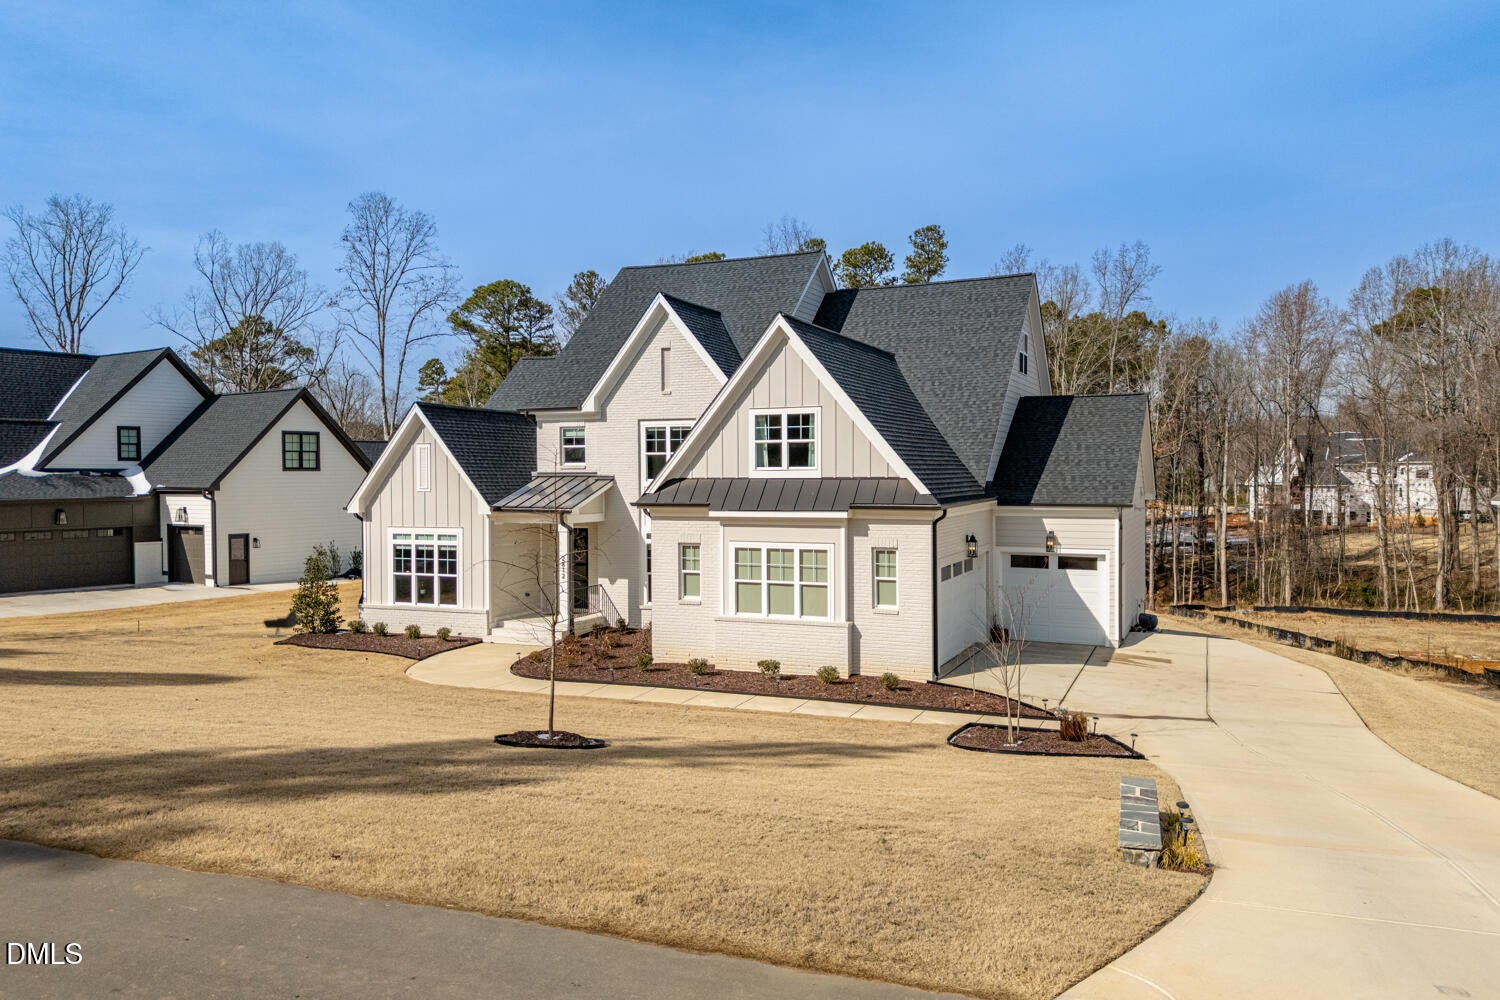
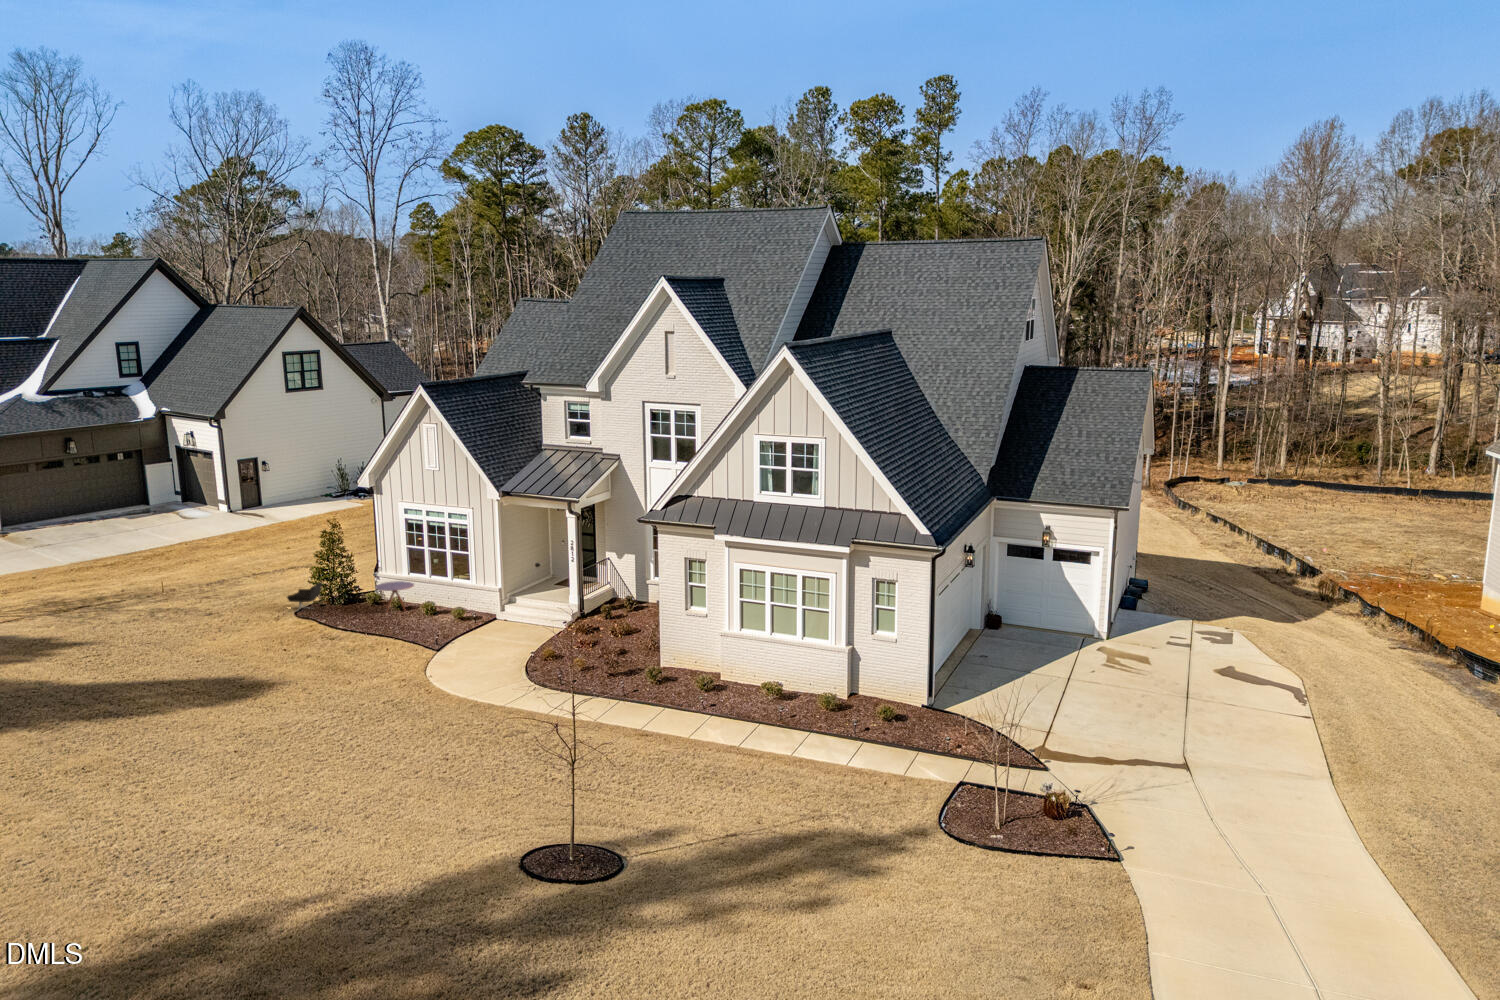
round table: none [357,610,397,639] -> present [375,581,414,610]

